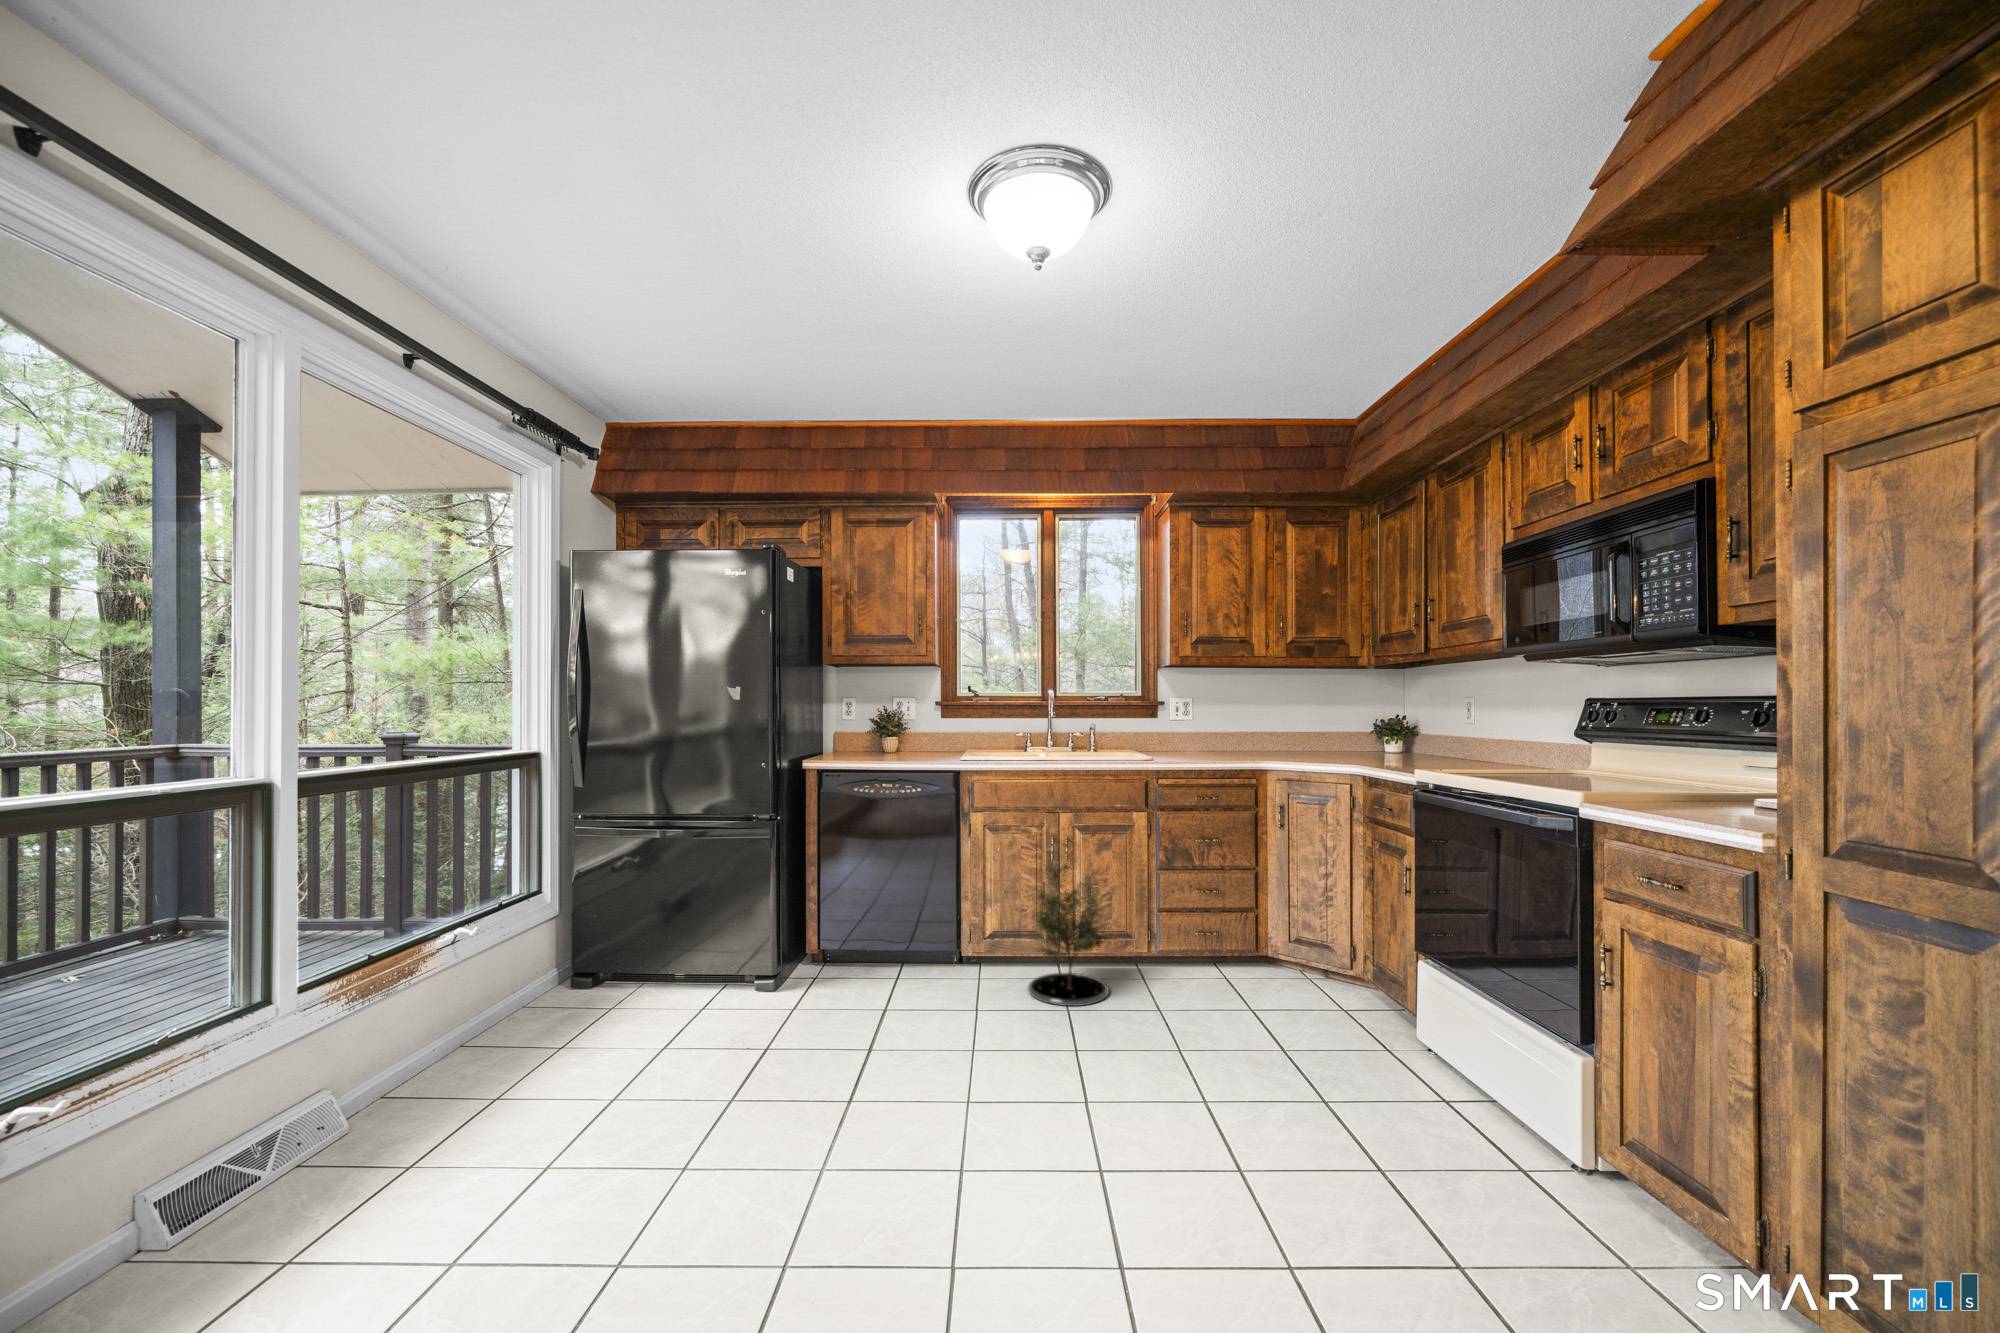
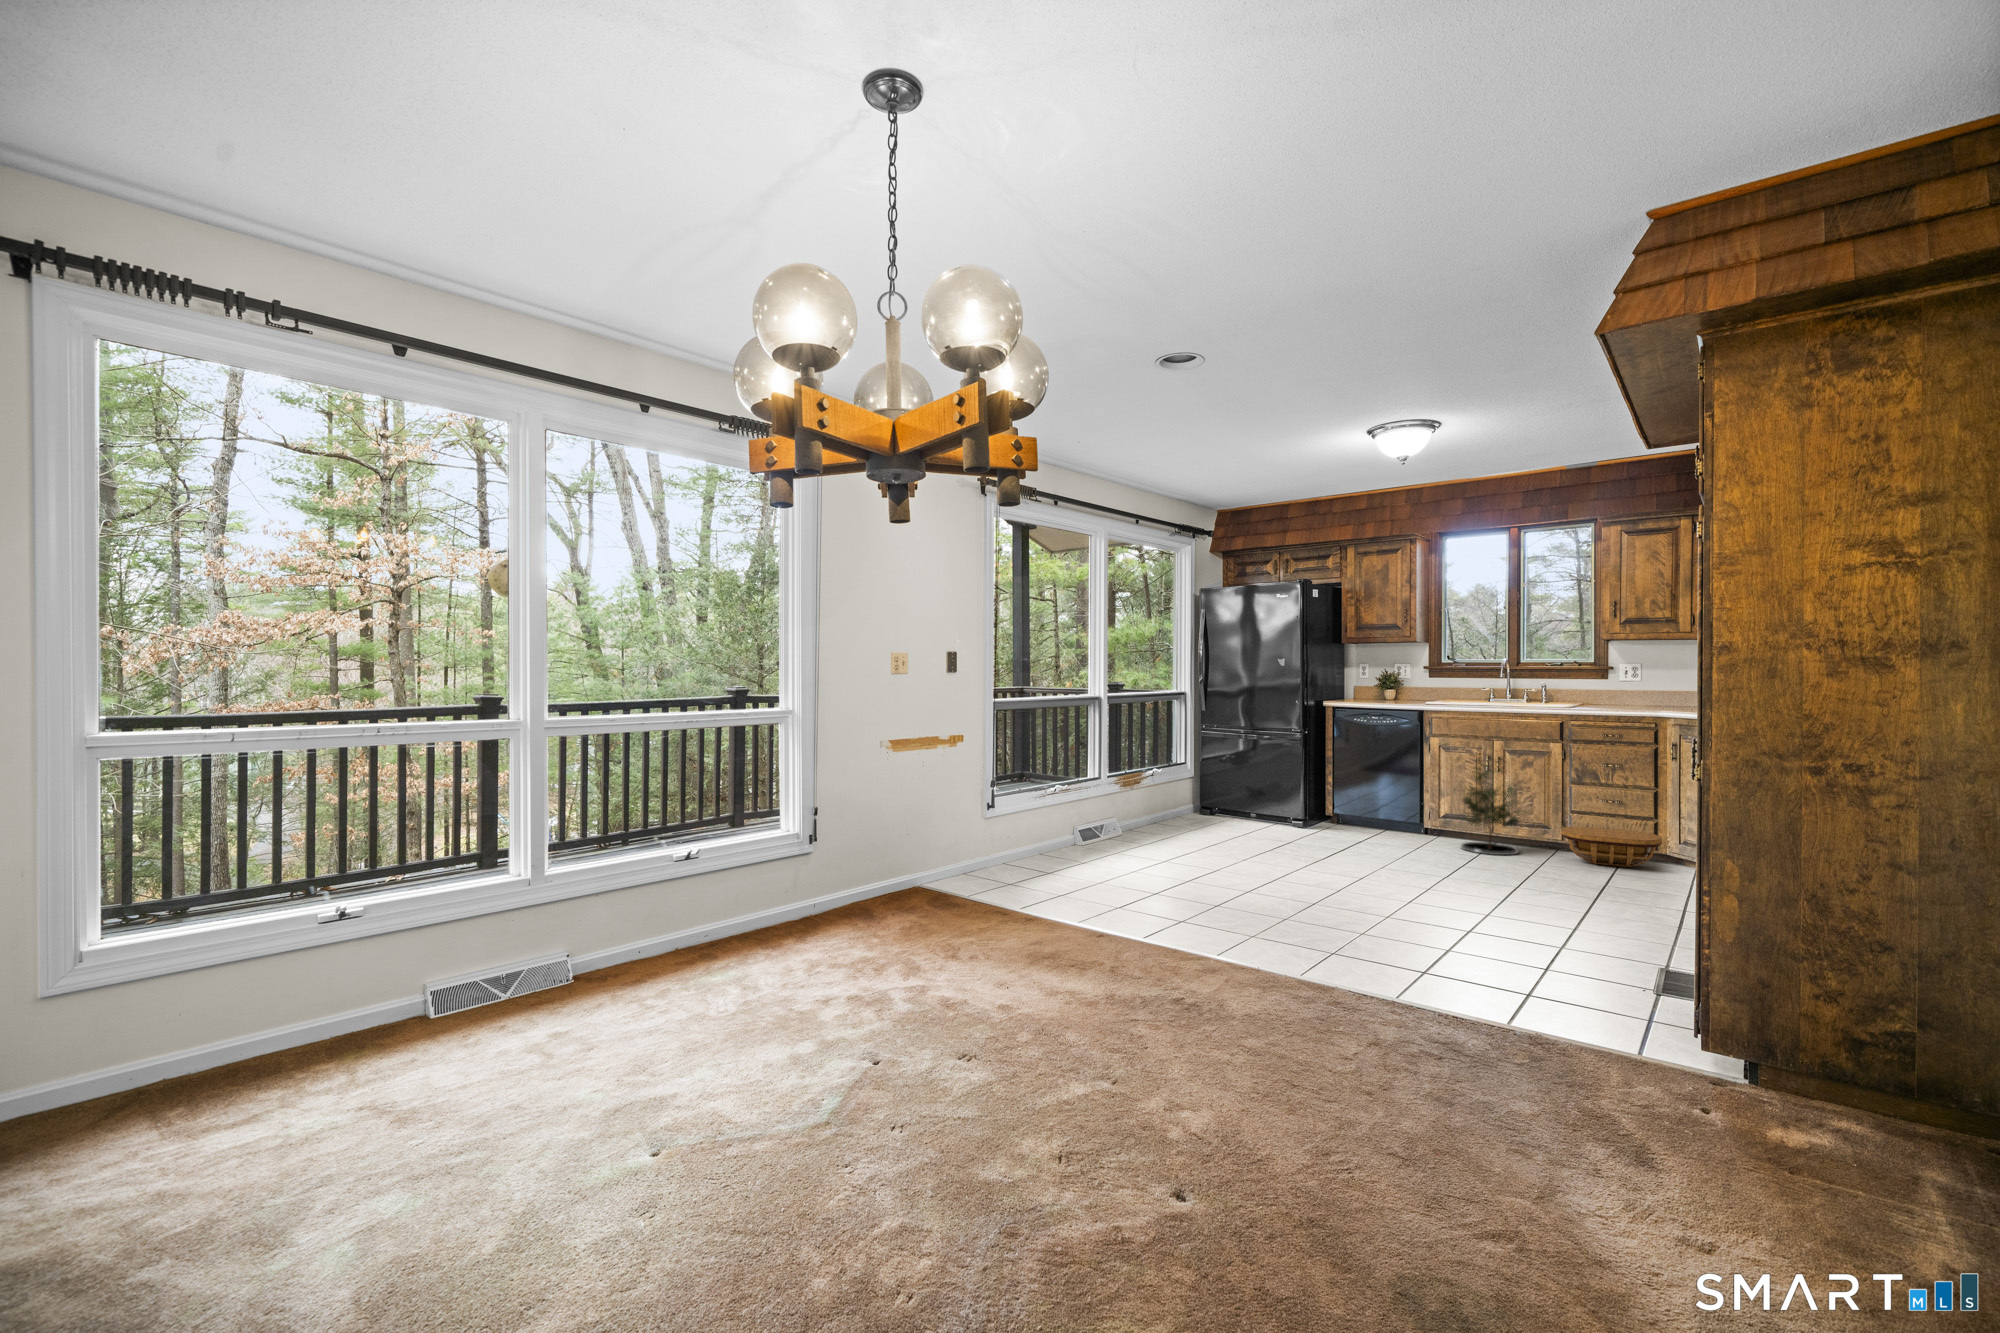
basket: none [1164,932,1285,994] -> present [1561,827,1662,867]

